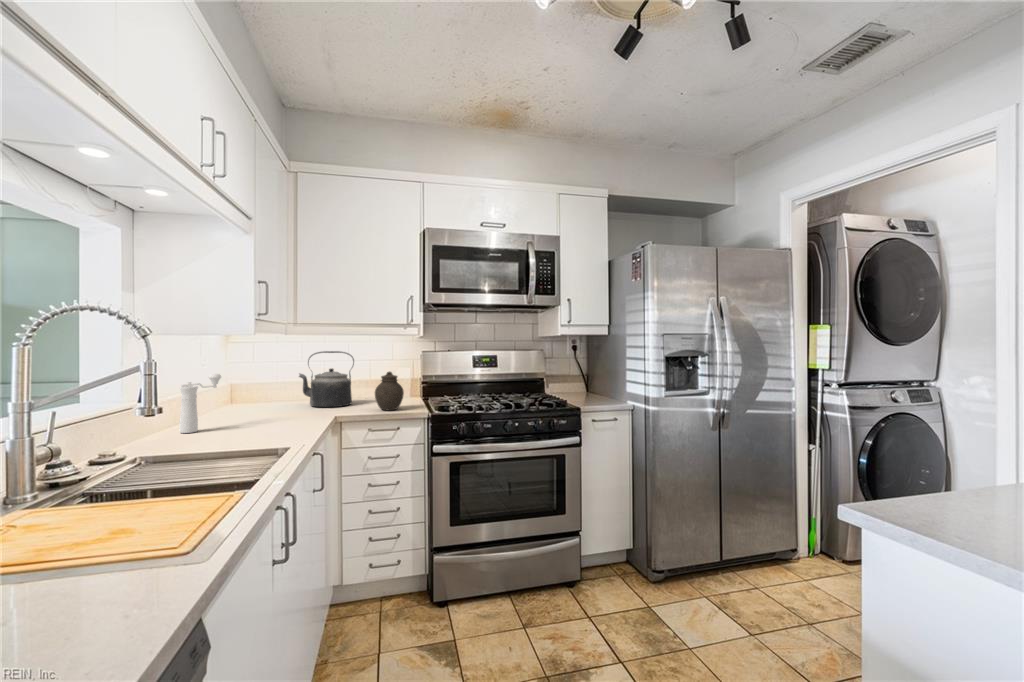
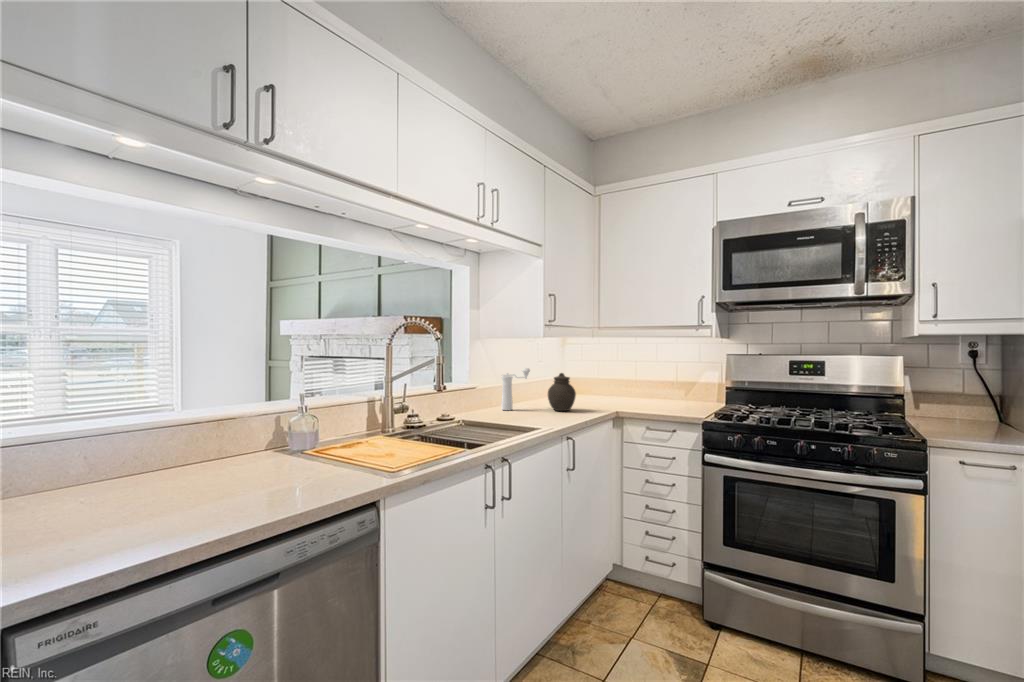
kettle: present [299,351,354,407] -> none [603,353,652,405]
jar: present [375,372,404,410] -> present [548,373,576,411]

